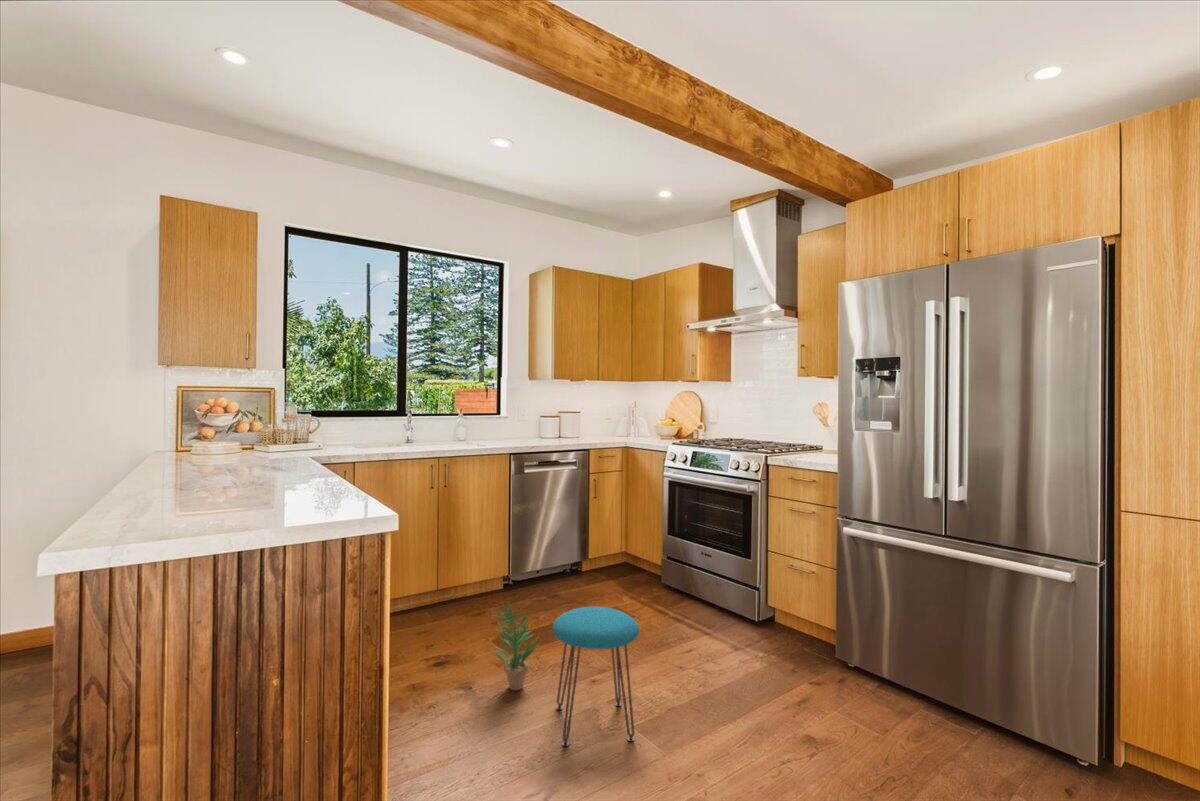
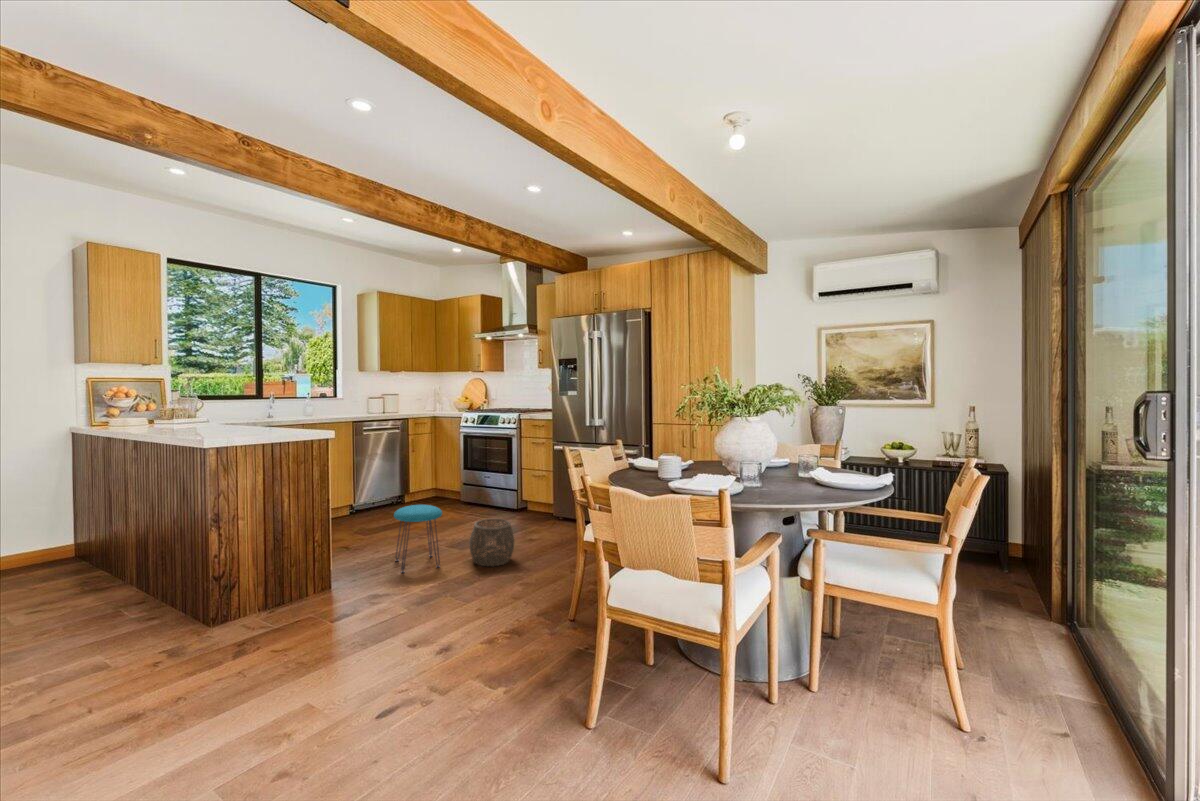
potted plant: present [492,603,538,690] -> none [352,507,383,557]
woven basket: none [690,647,783,760] -> present [469,519,514,566]

